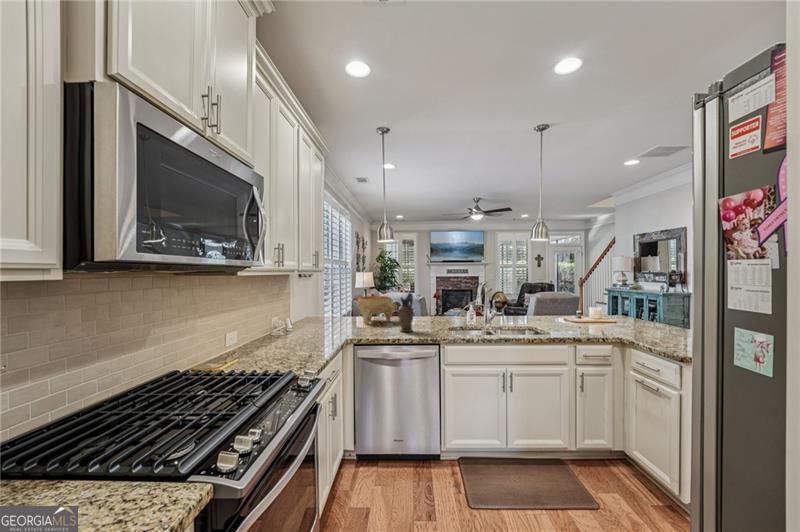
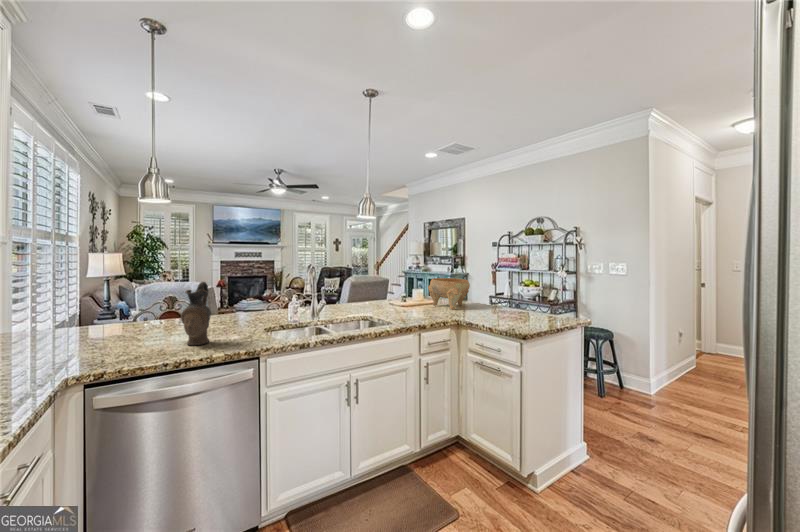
decorative bowl: present [357,296,396,324] -> present [428,278,470,309]

